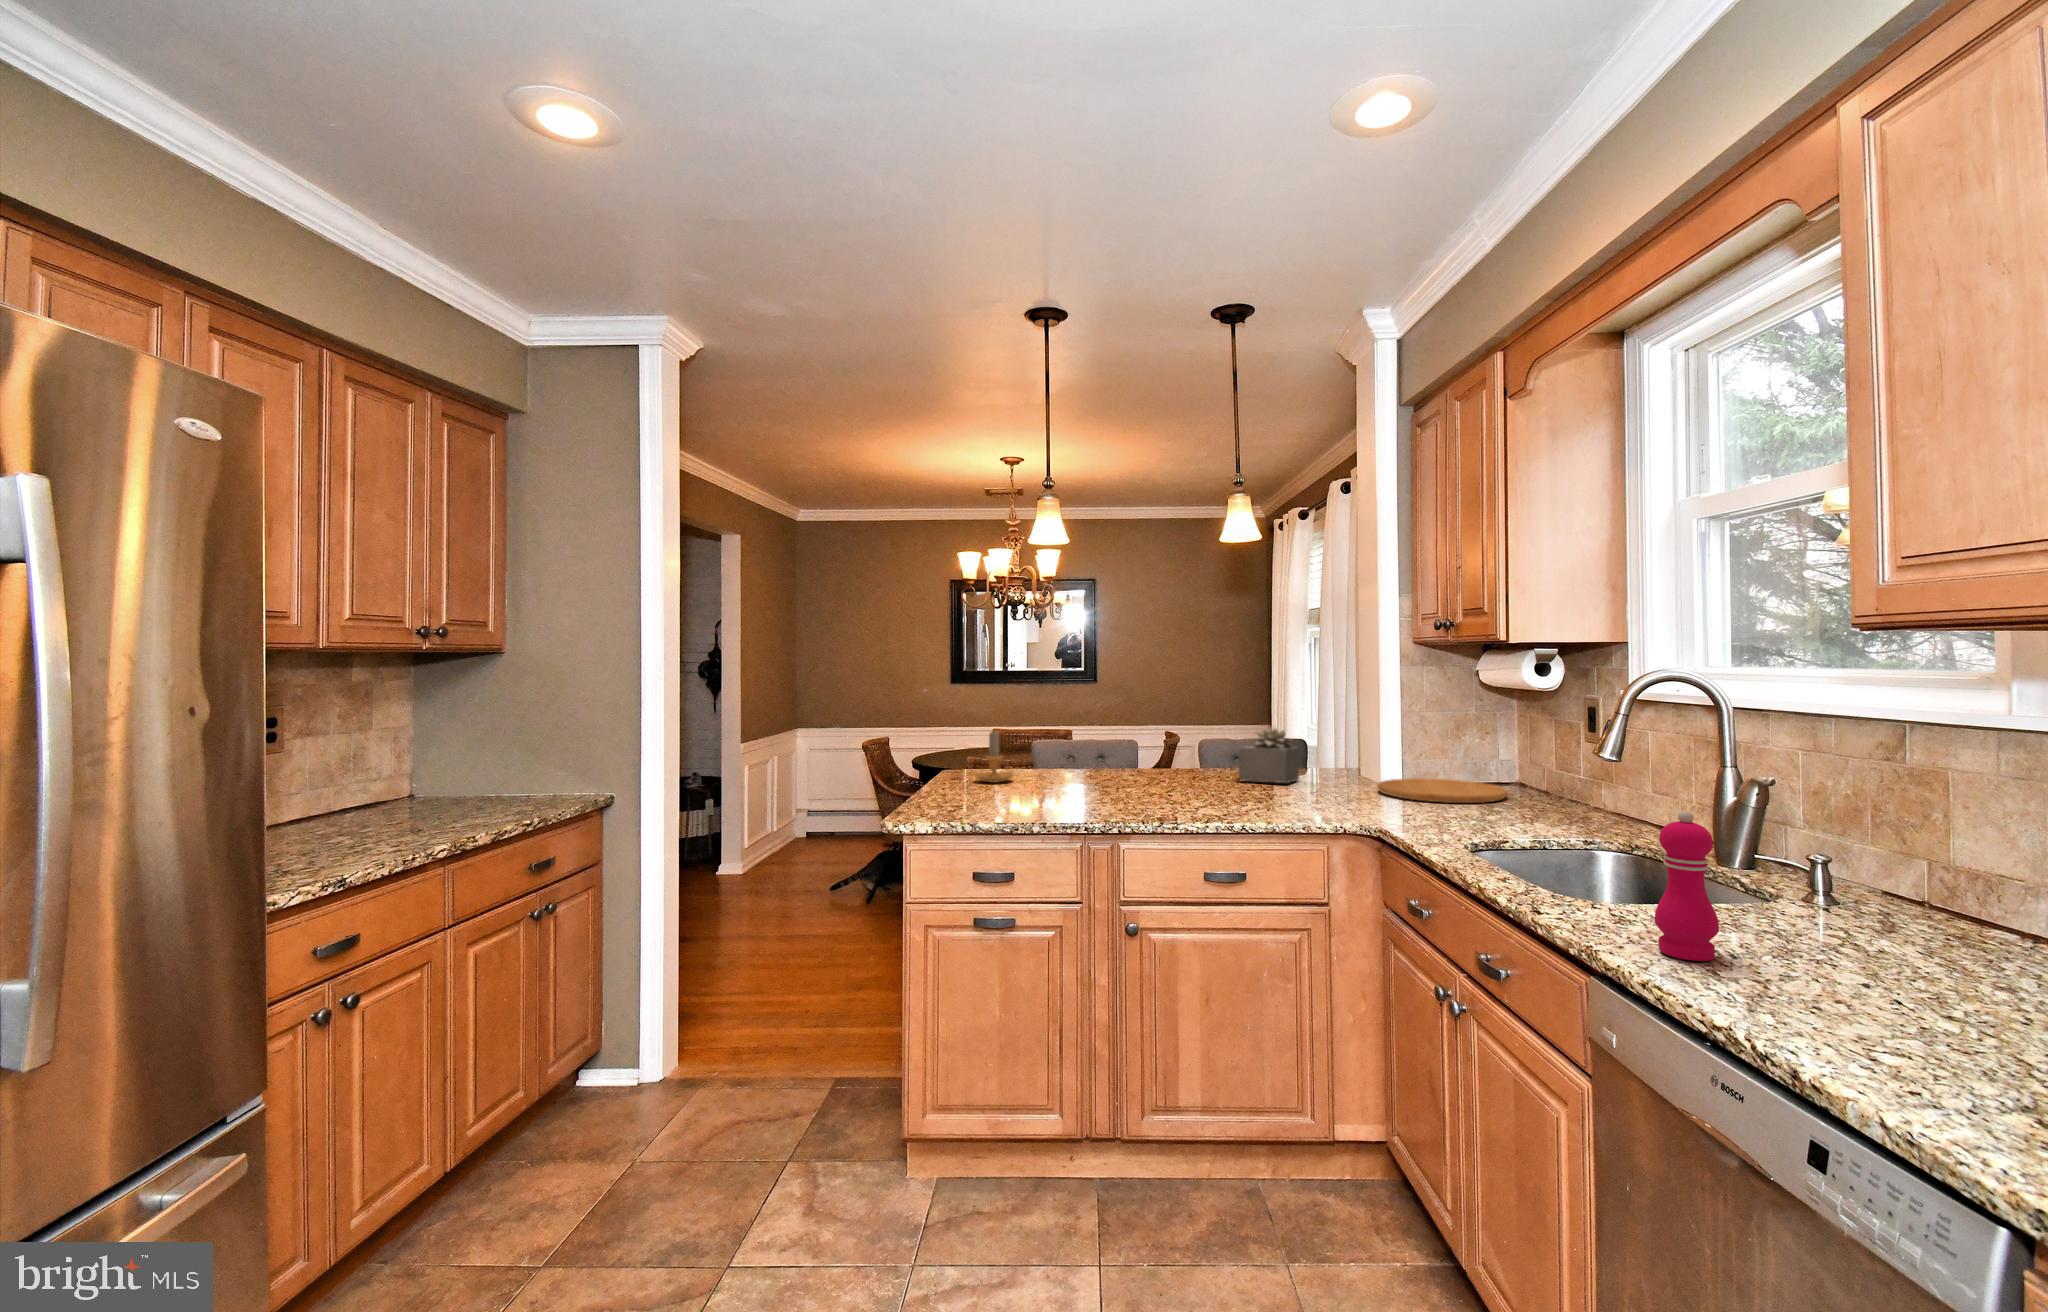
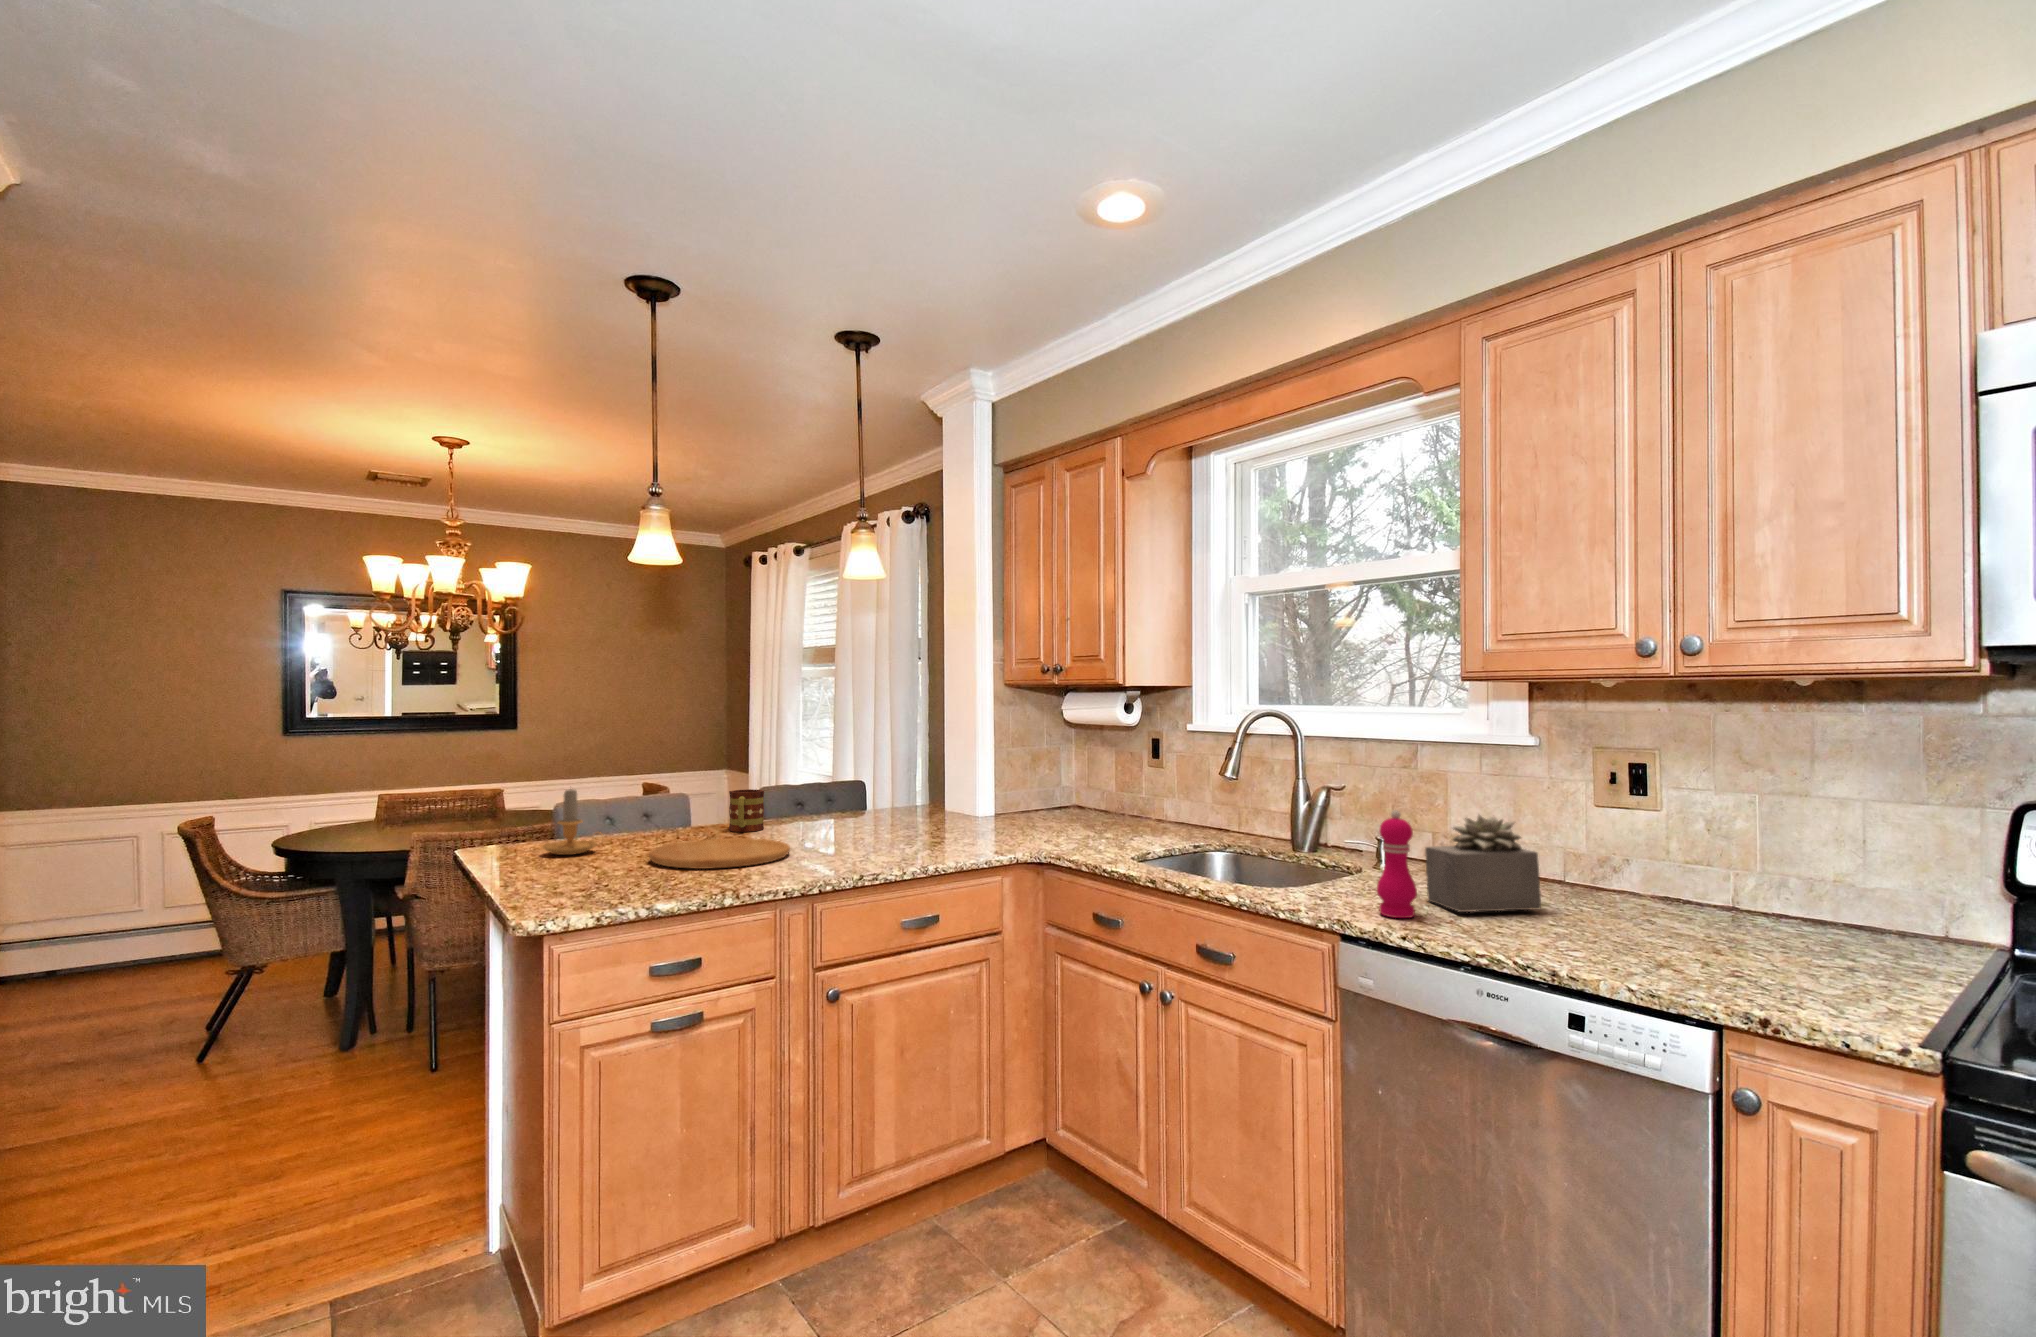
succulent plant: present [1238,728,1299,783] -> present [1425,815,1541,912]
mug: none [1135,740,1164,777] -> present [729,789,764,832]
cutting board: present [1377,778,1508,803] -> present [649,838,790,869]

